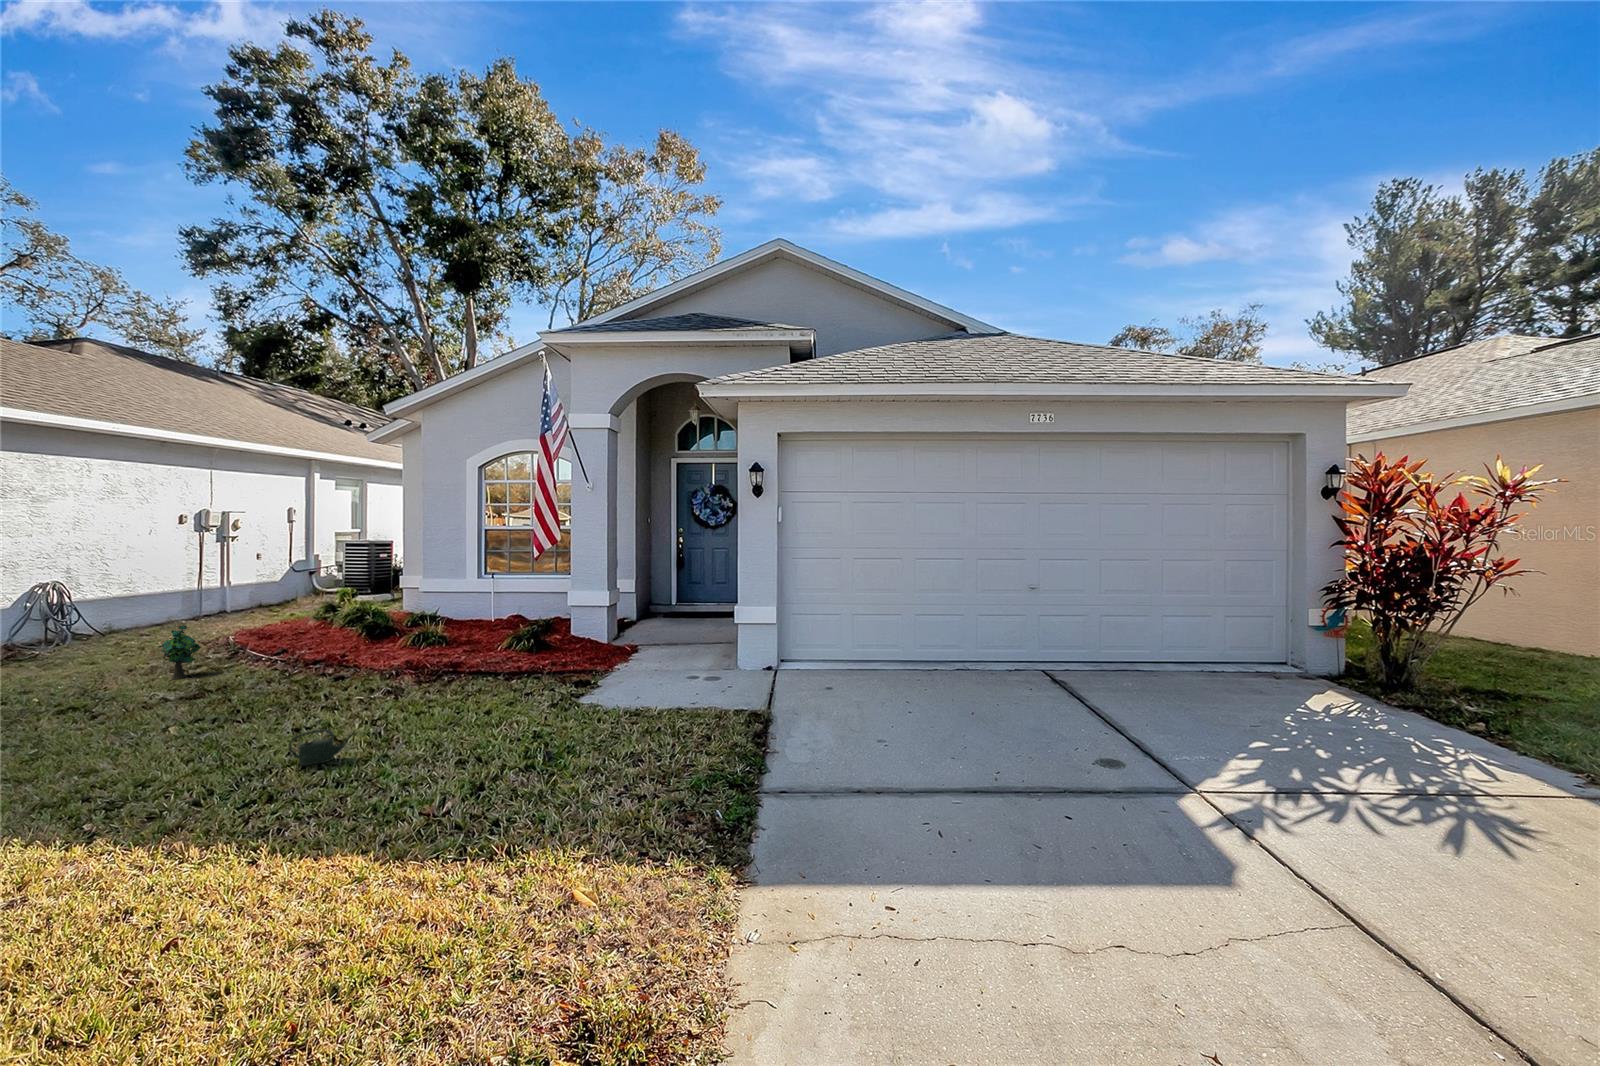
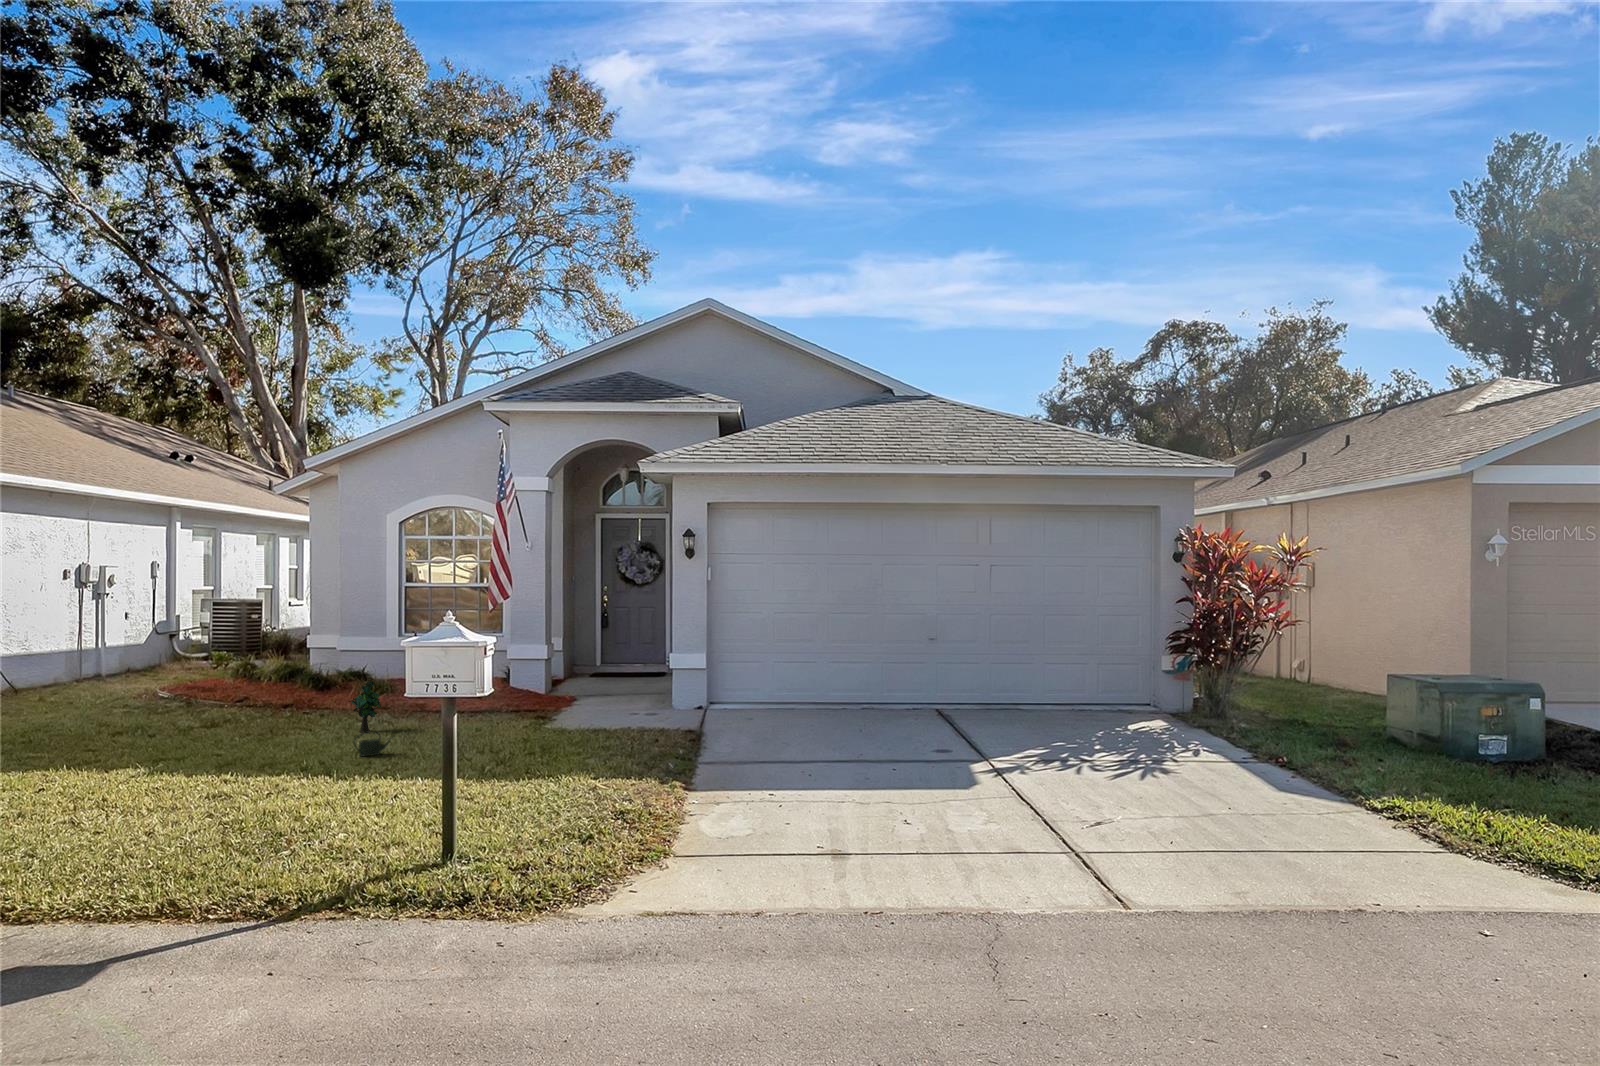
decorative plant: present [158,625,201,679] -> present [349,681,381,732]

